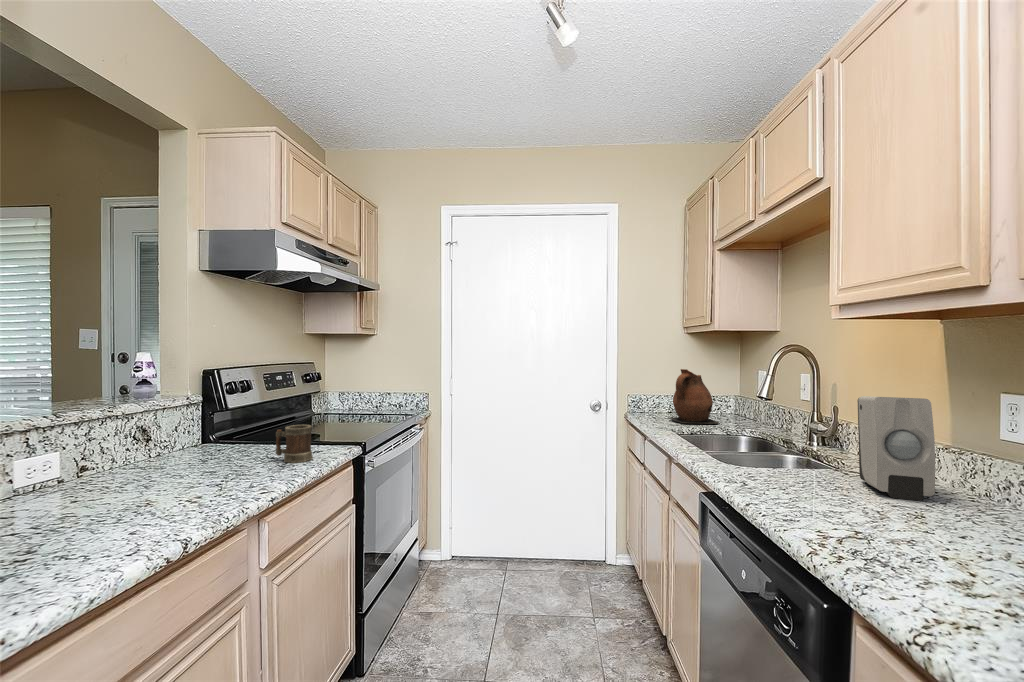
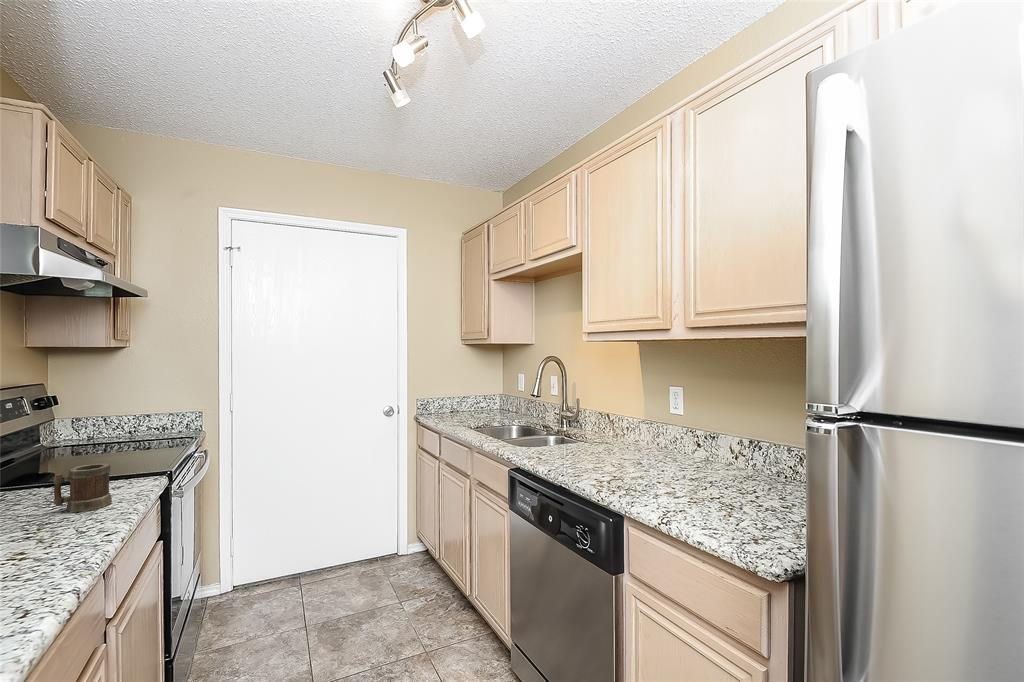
ceramic pitcher: present [671,369,719,424] -> none [455,376,495,420]
soap dispenser: present [858,396,935,501] -> none [598,391,640,454]

